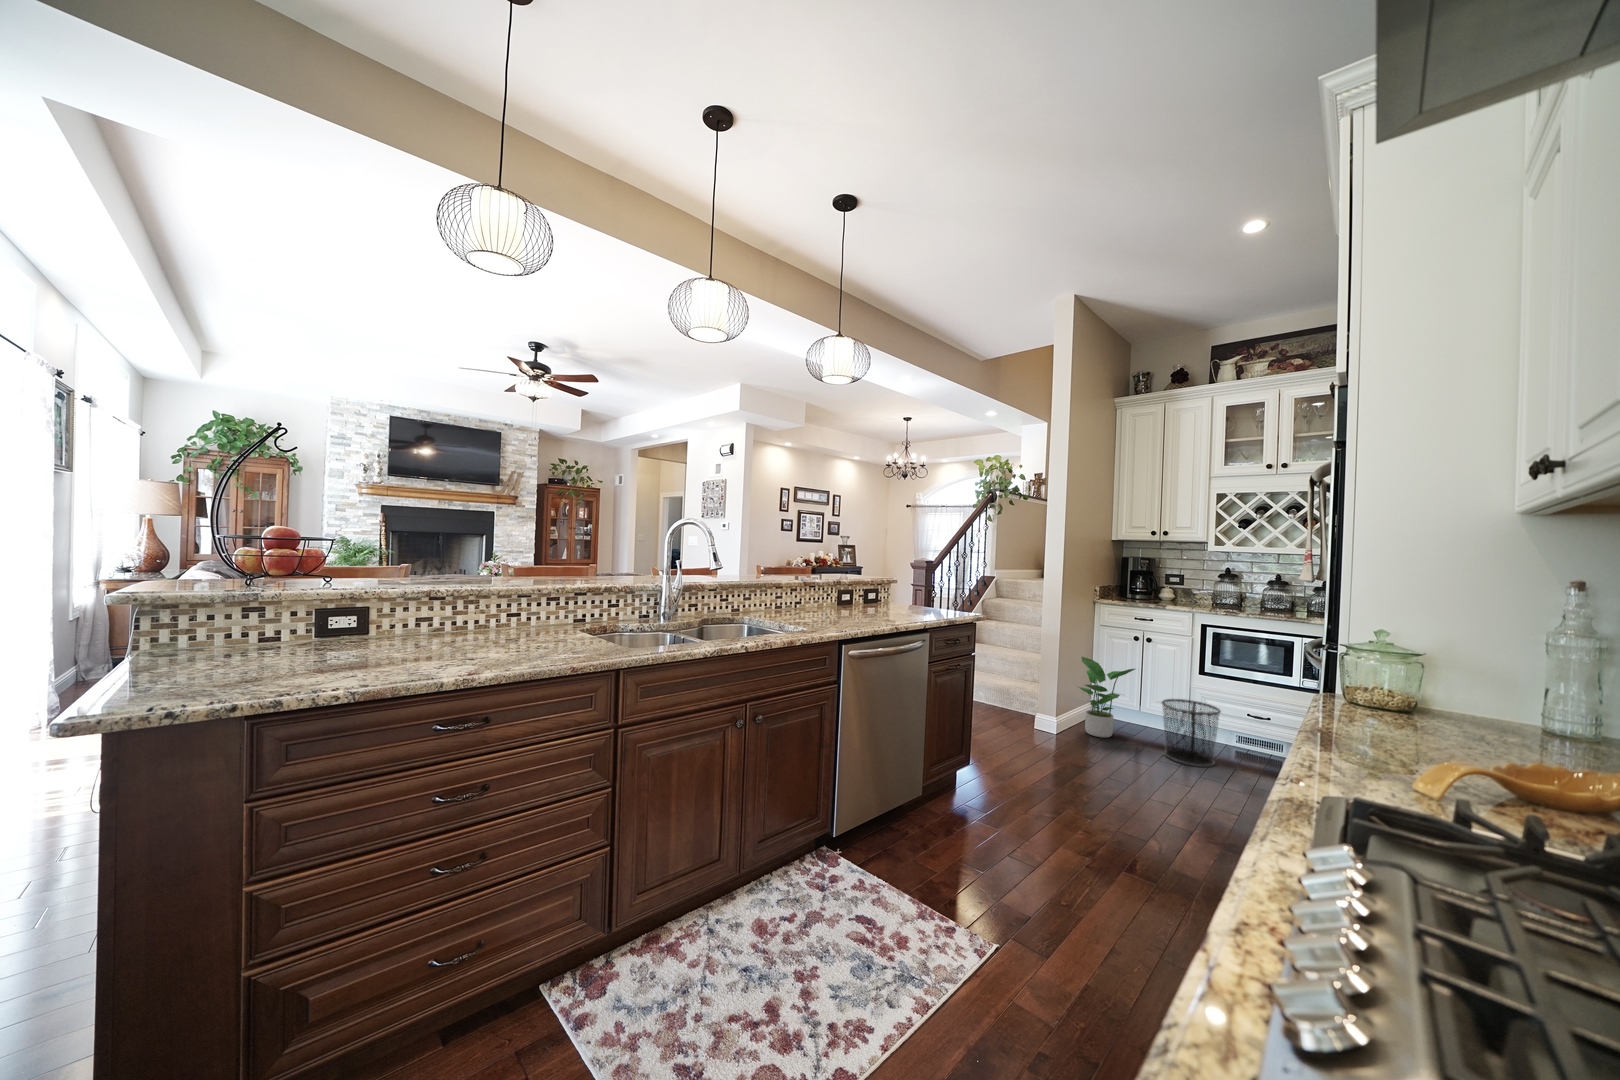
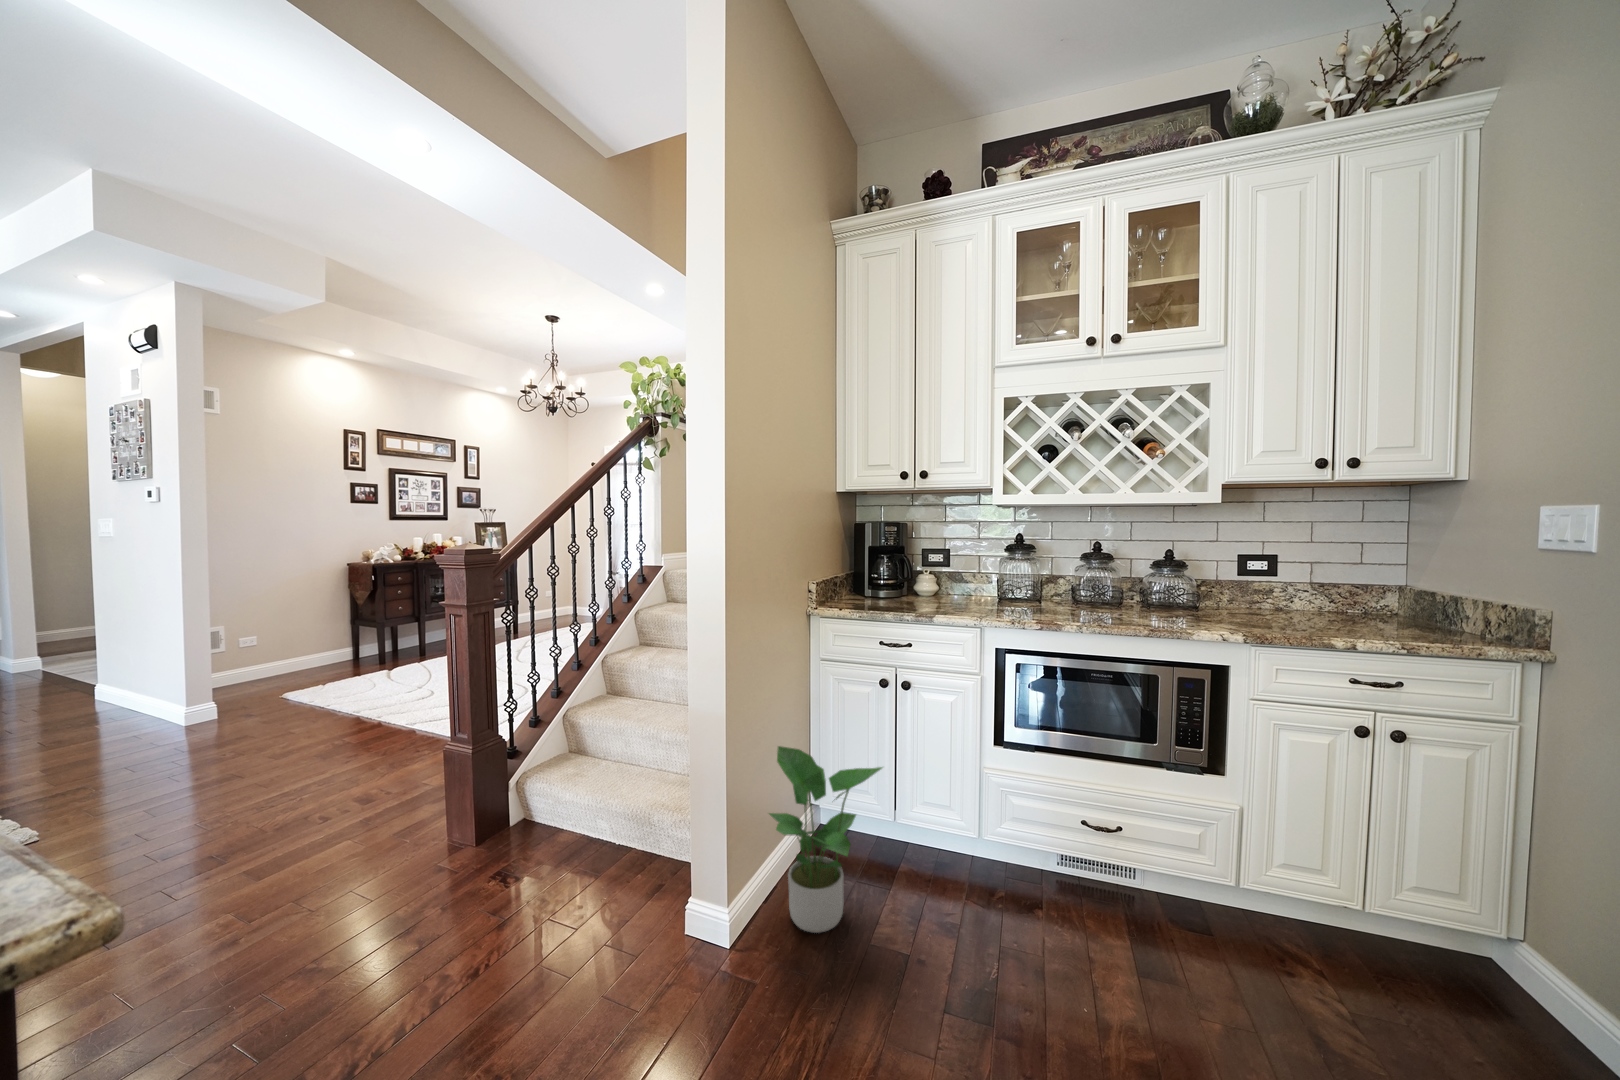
waste bin: present [1162,699,1221,767] -> none [936,830,1059,1021]

